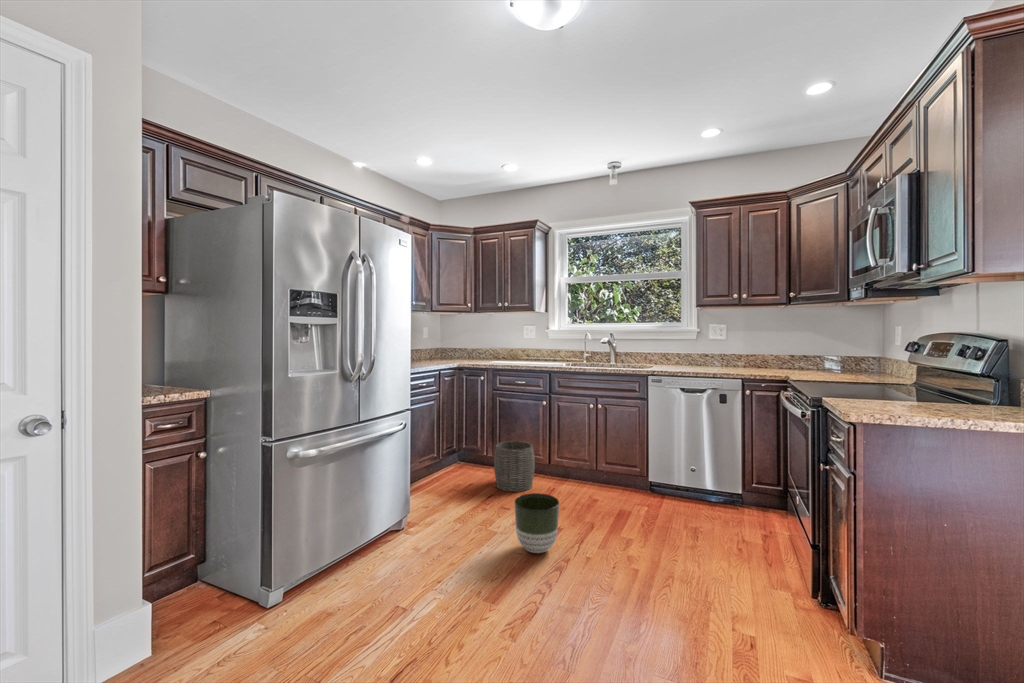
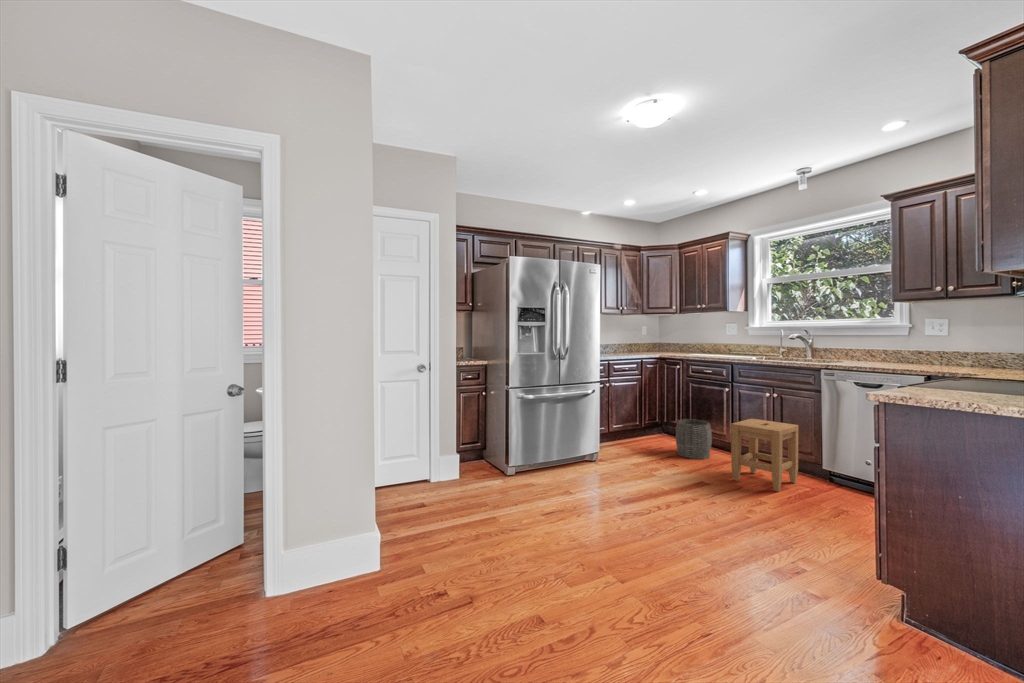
stool: none [581,436,637,521] -> present [731,419,799,492]
planter: present [515,493,559,553] -> none [656,448,691,489]

